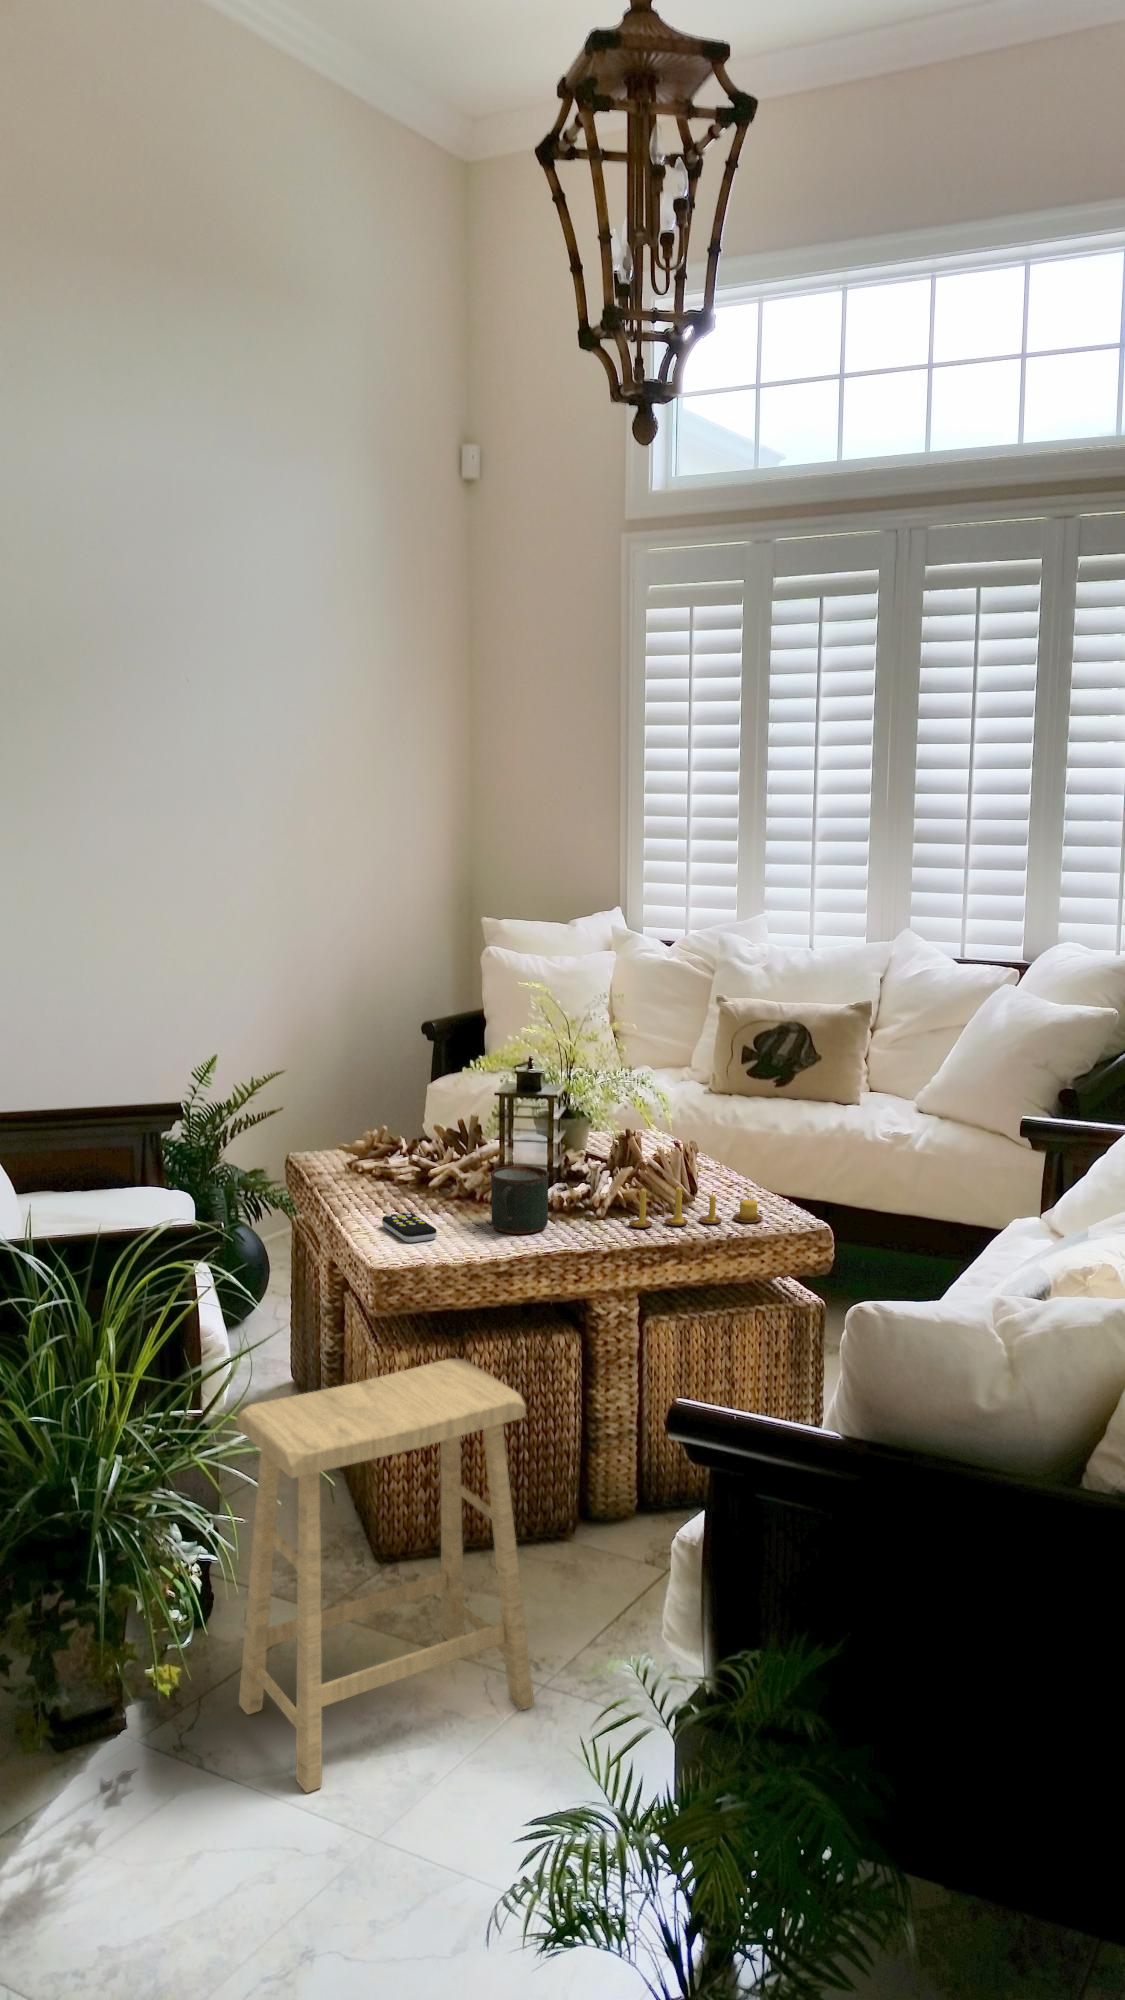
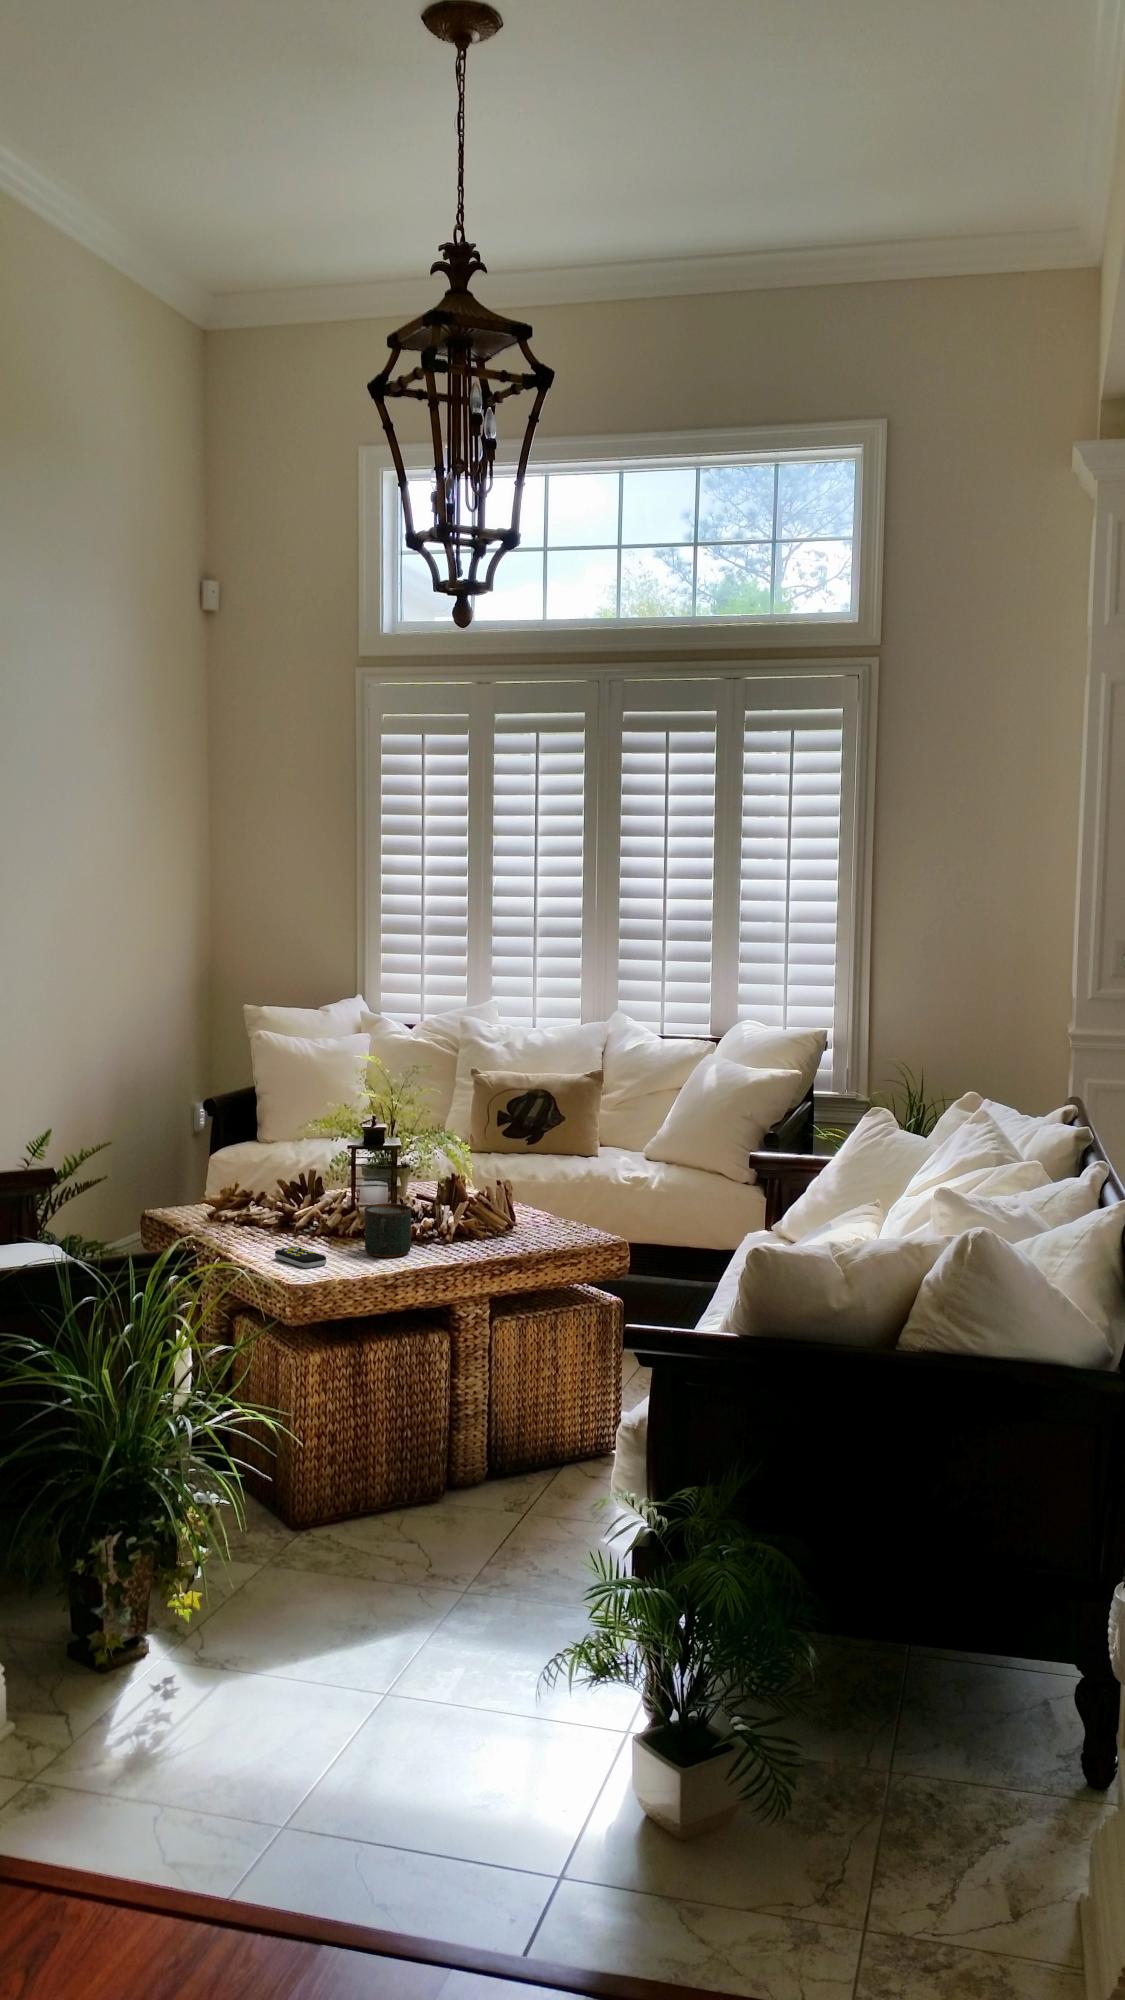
candle: present [629,1184,763,1228] -> none [474,1211,575,1248]
footstool: present [236,1359,534,1793] -> none [231,1344,462,1676]

